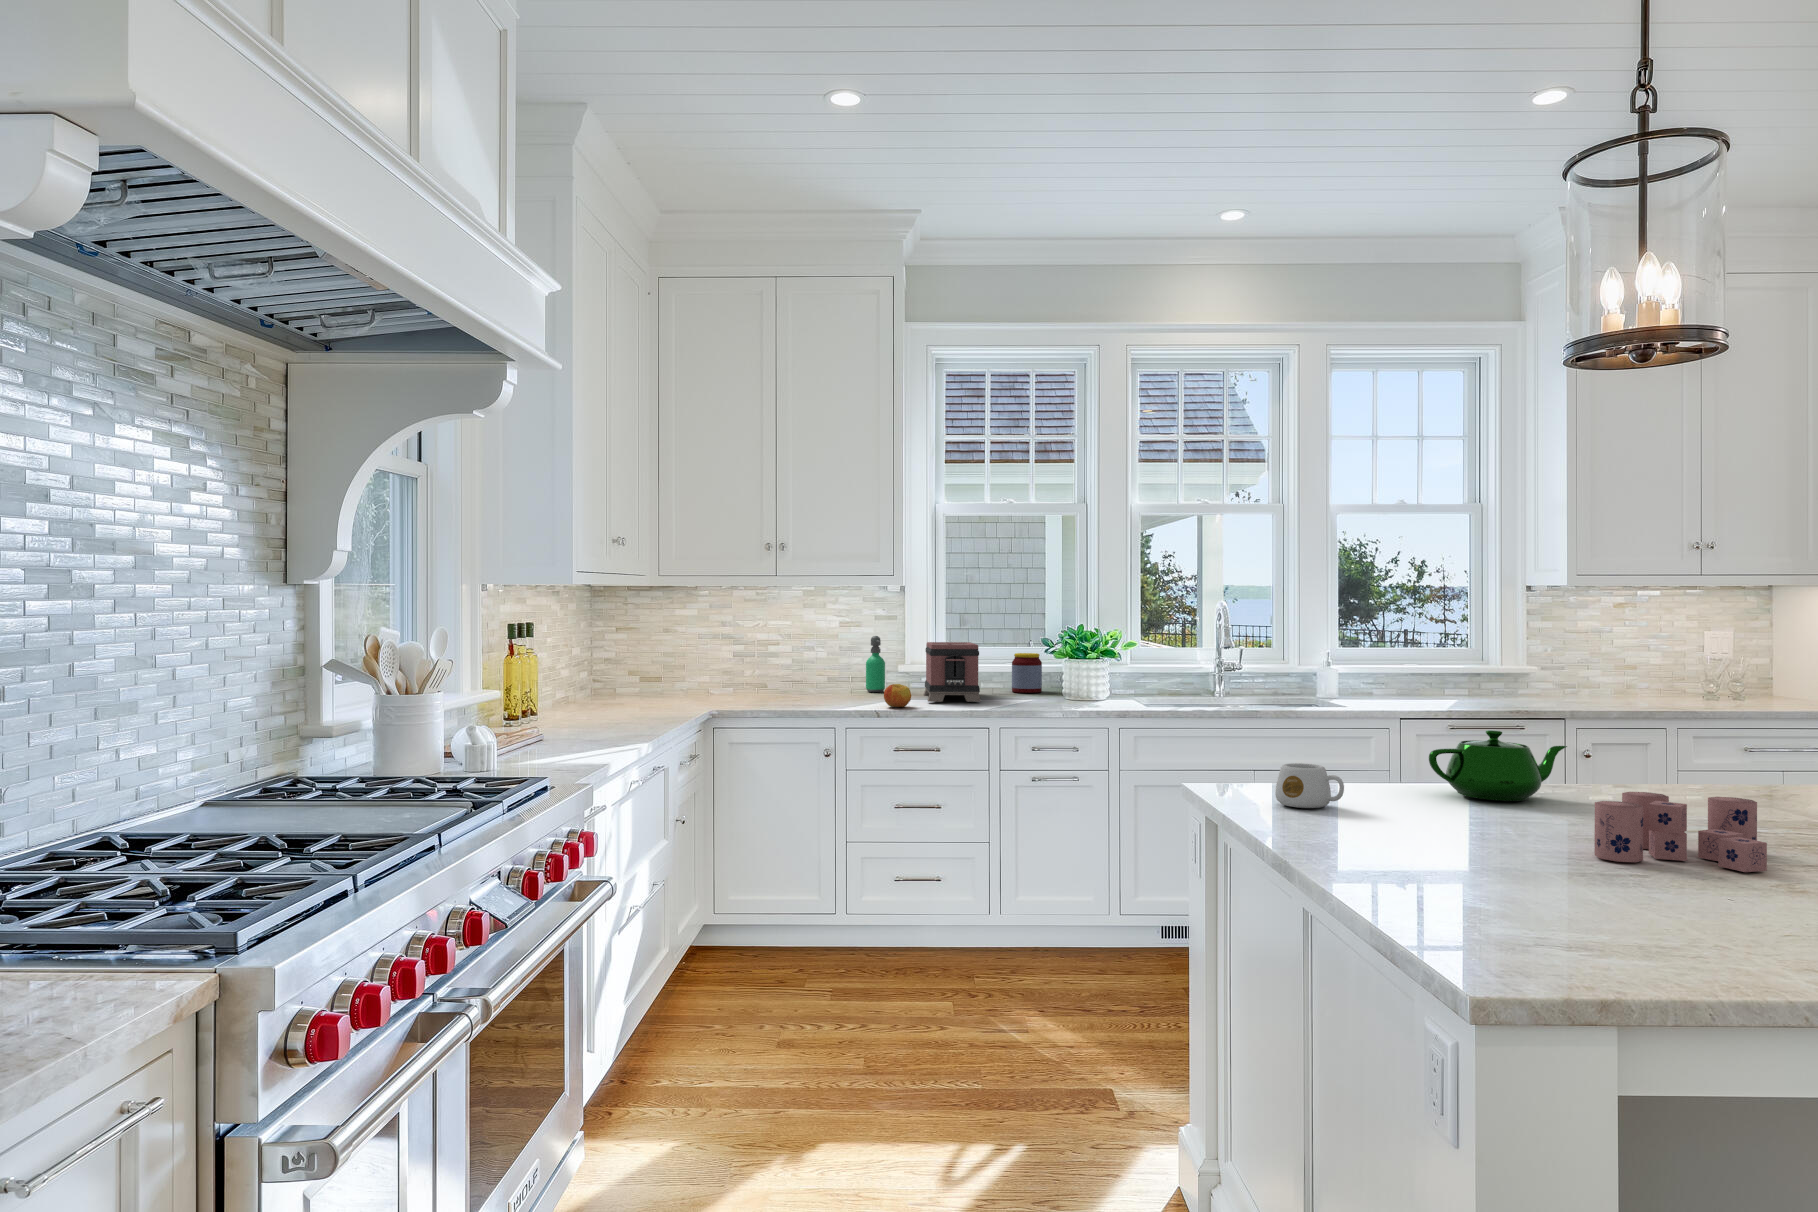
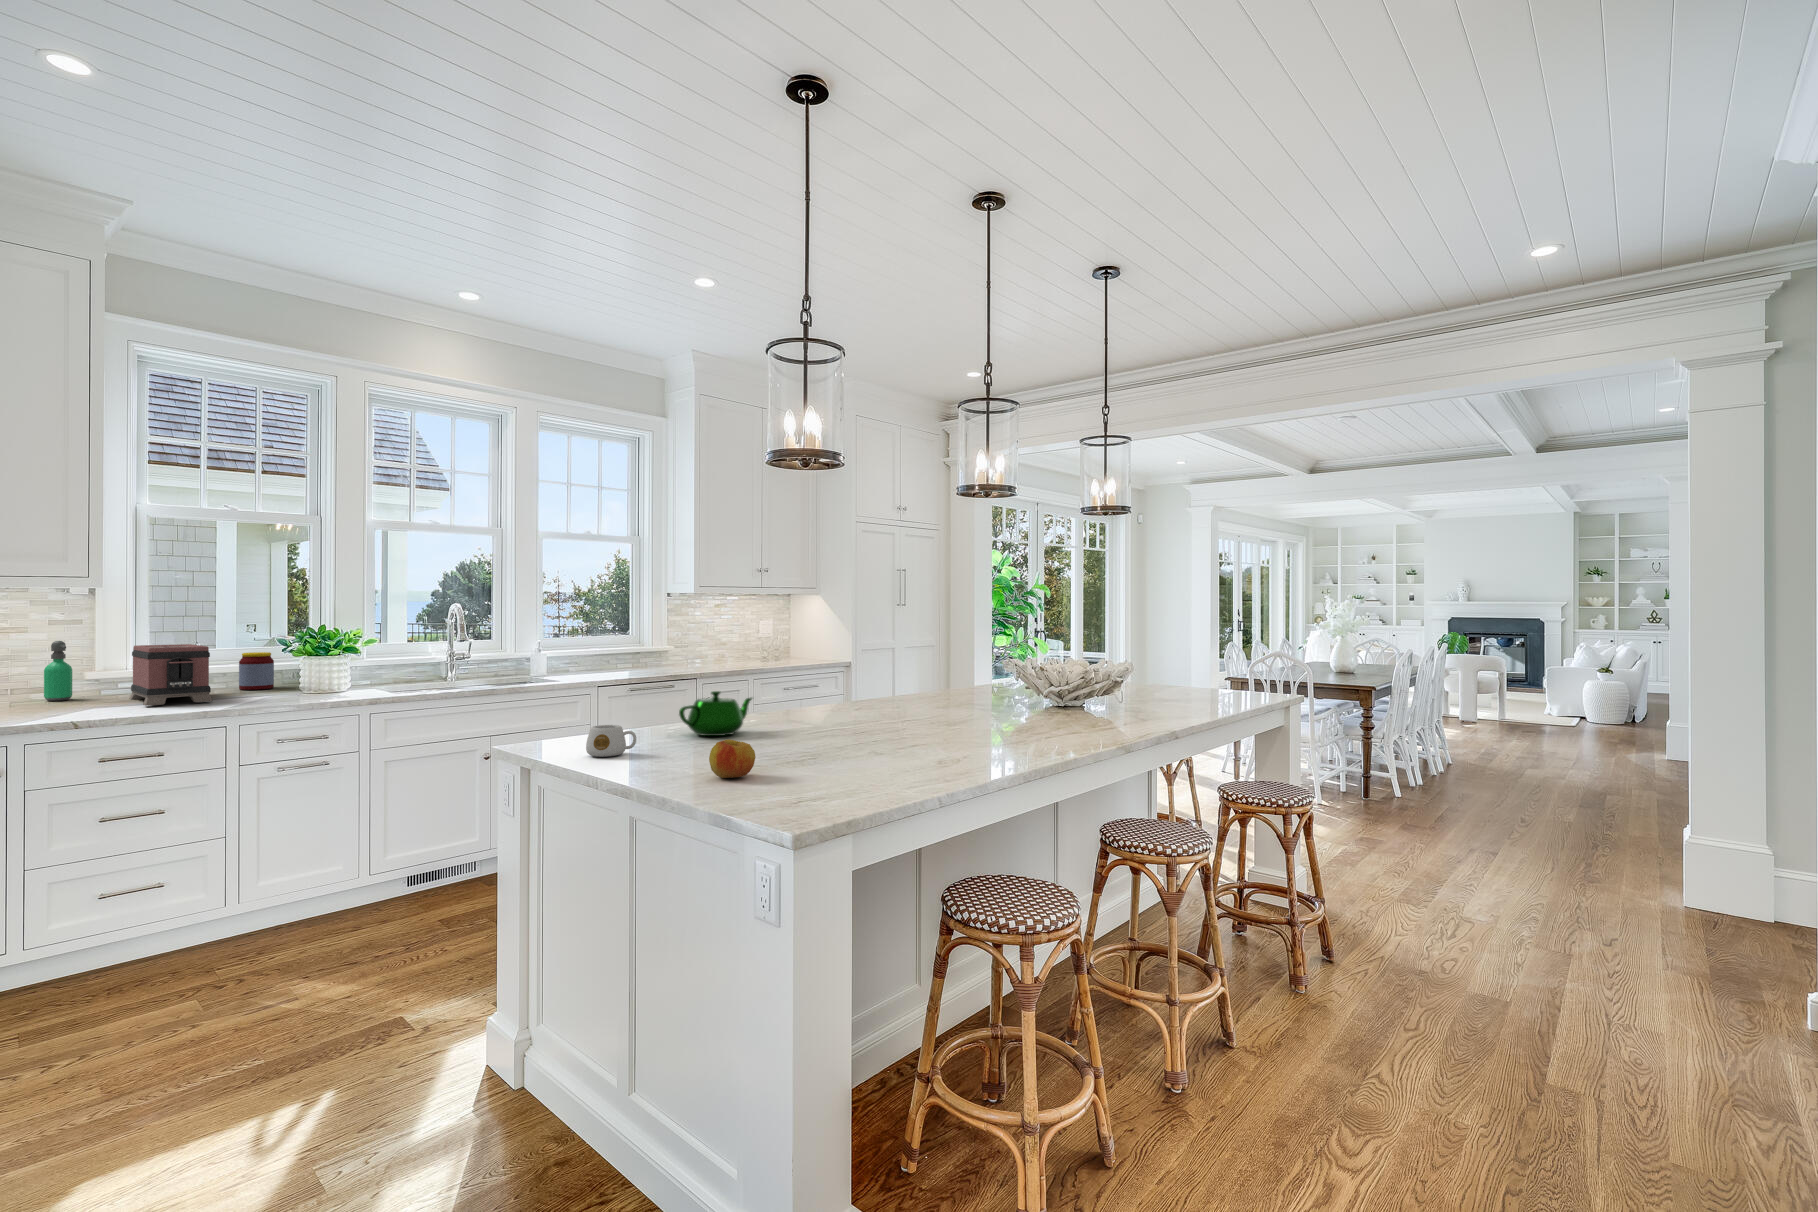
apple: present [884,684,911,707] -> present [709,739,756,778]
candle: present [1595,792,1767,872] -> none [797,718,876,762]

